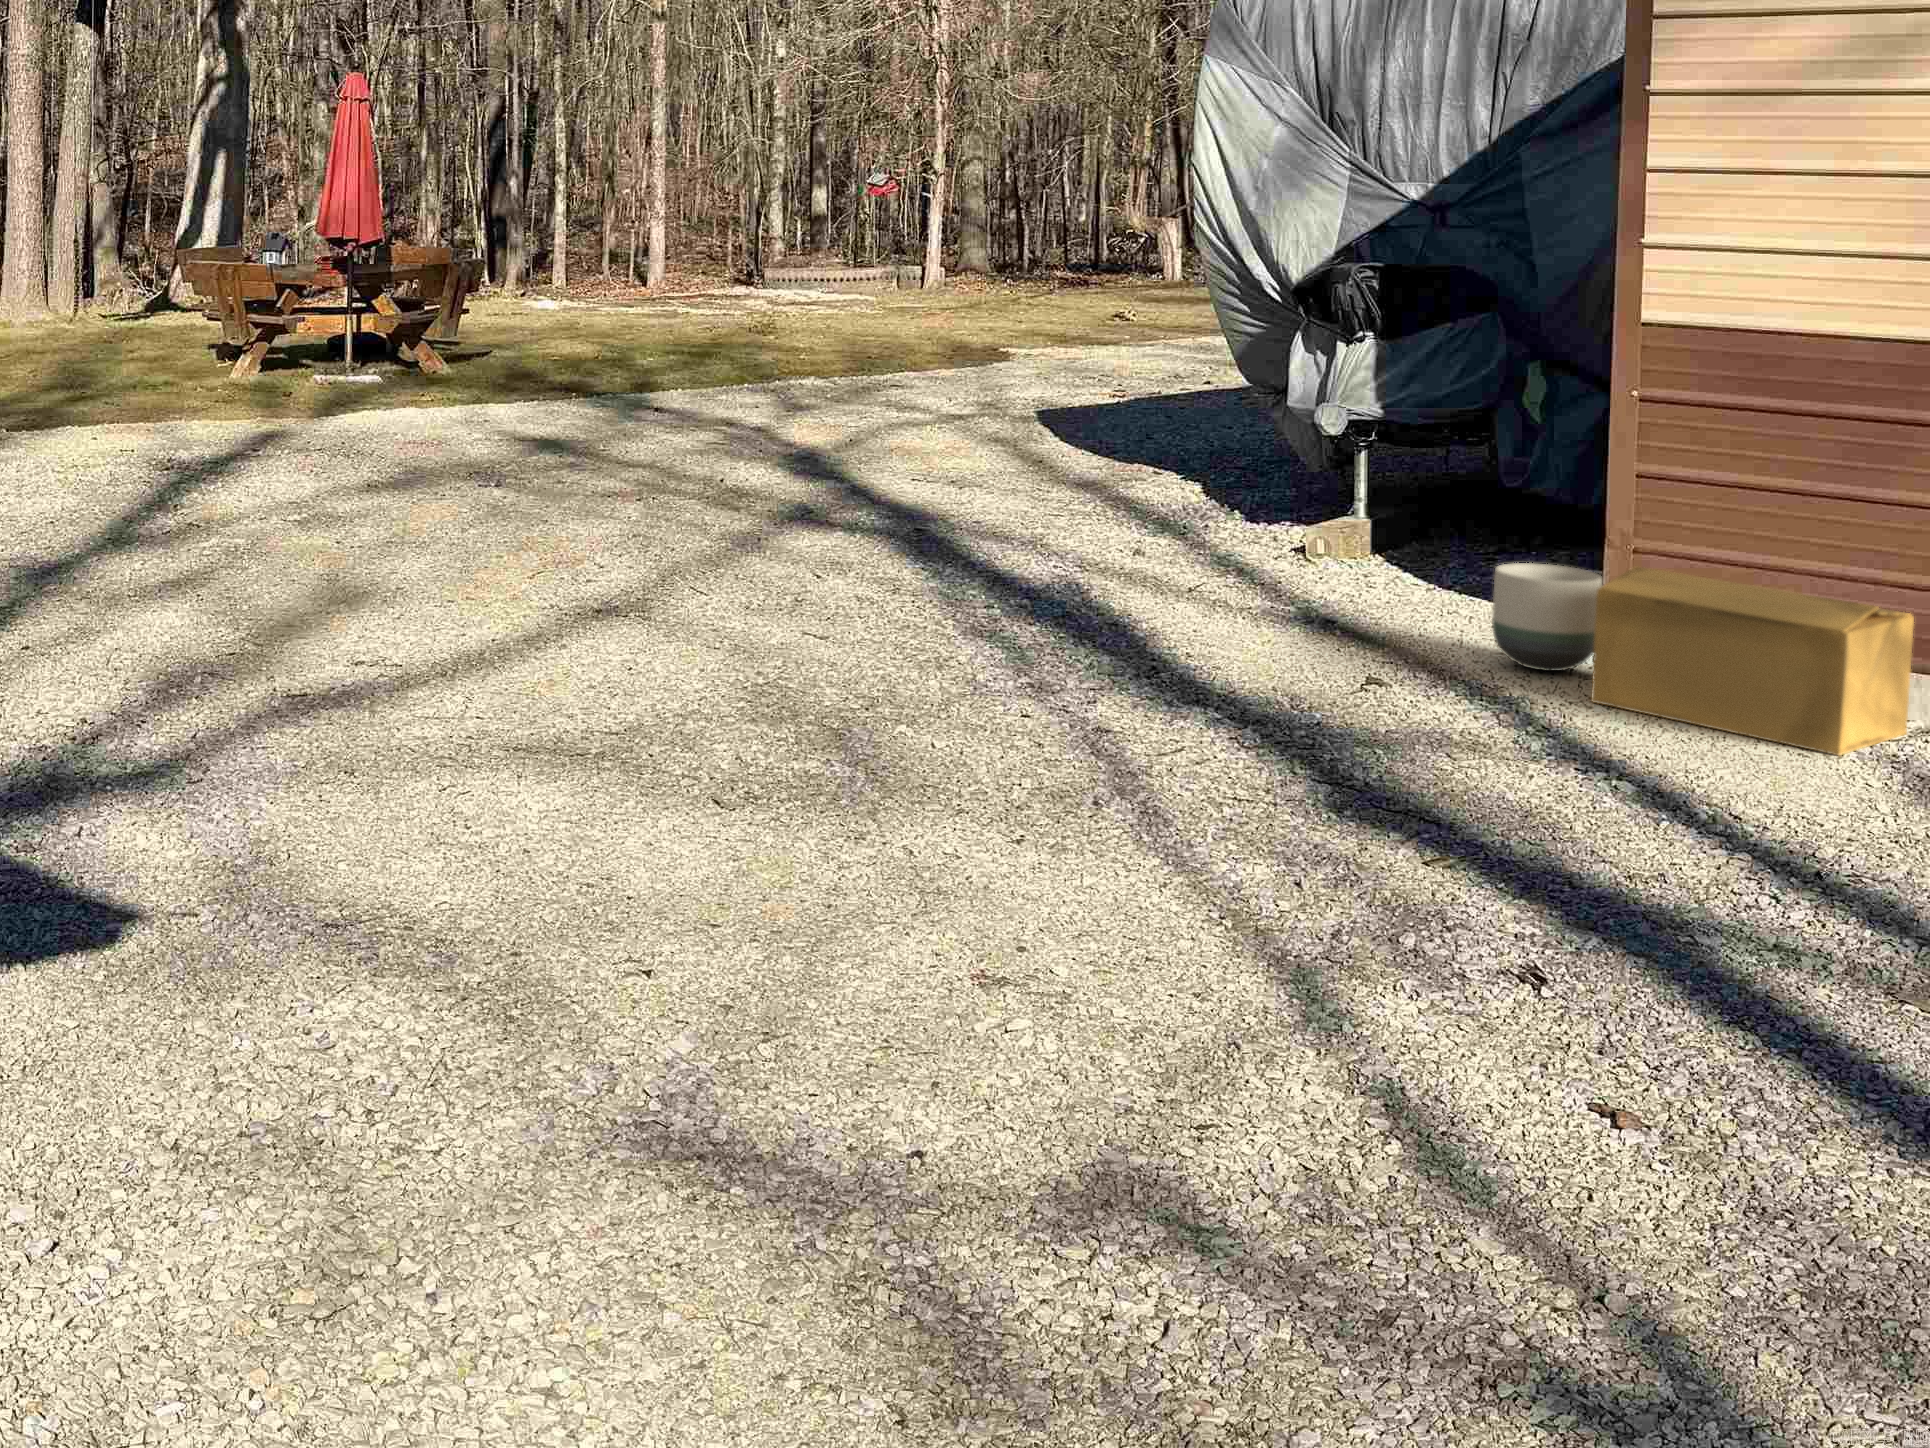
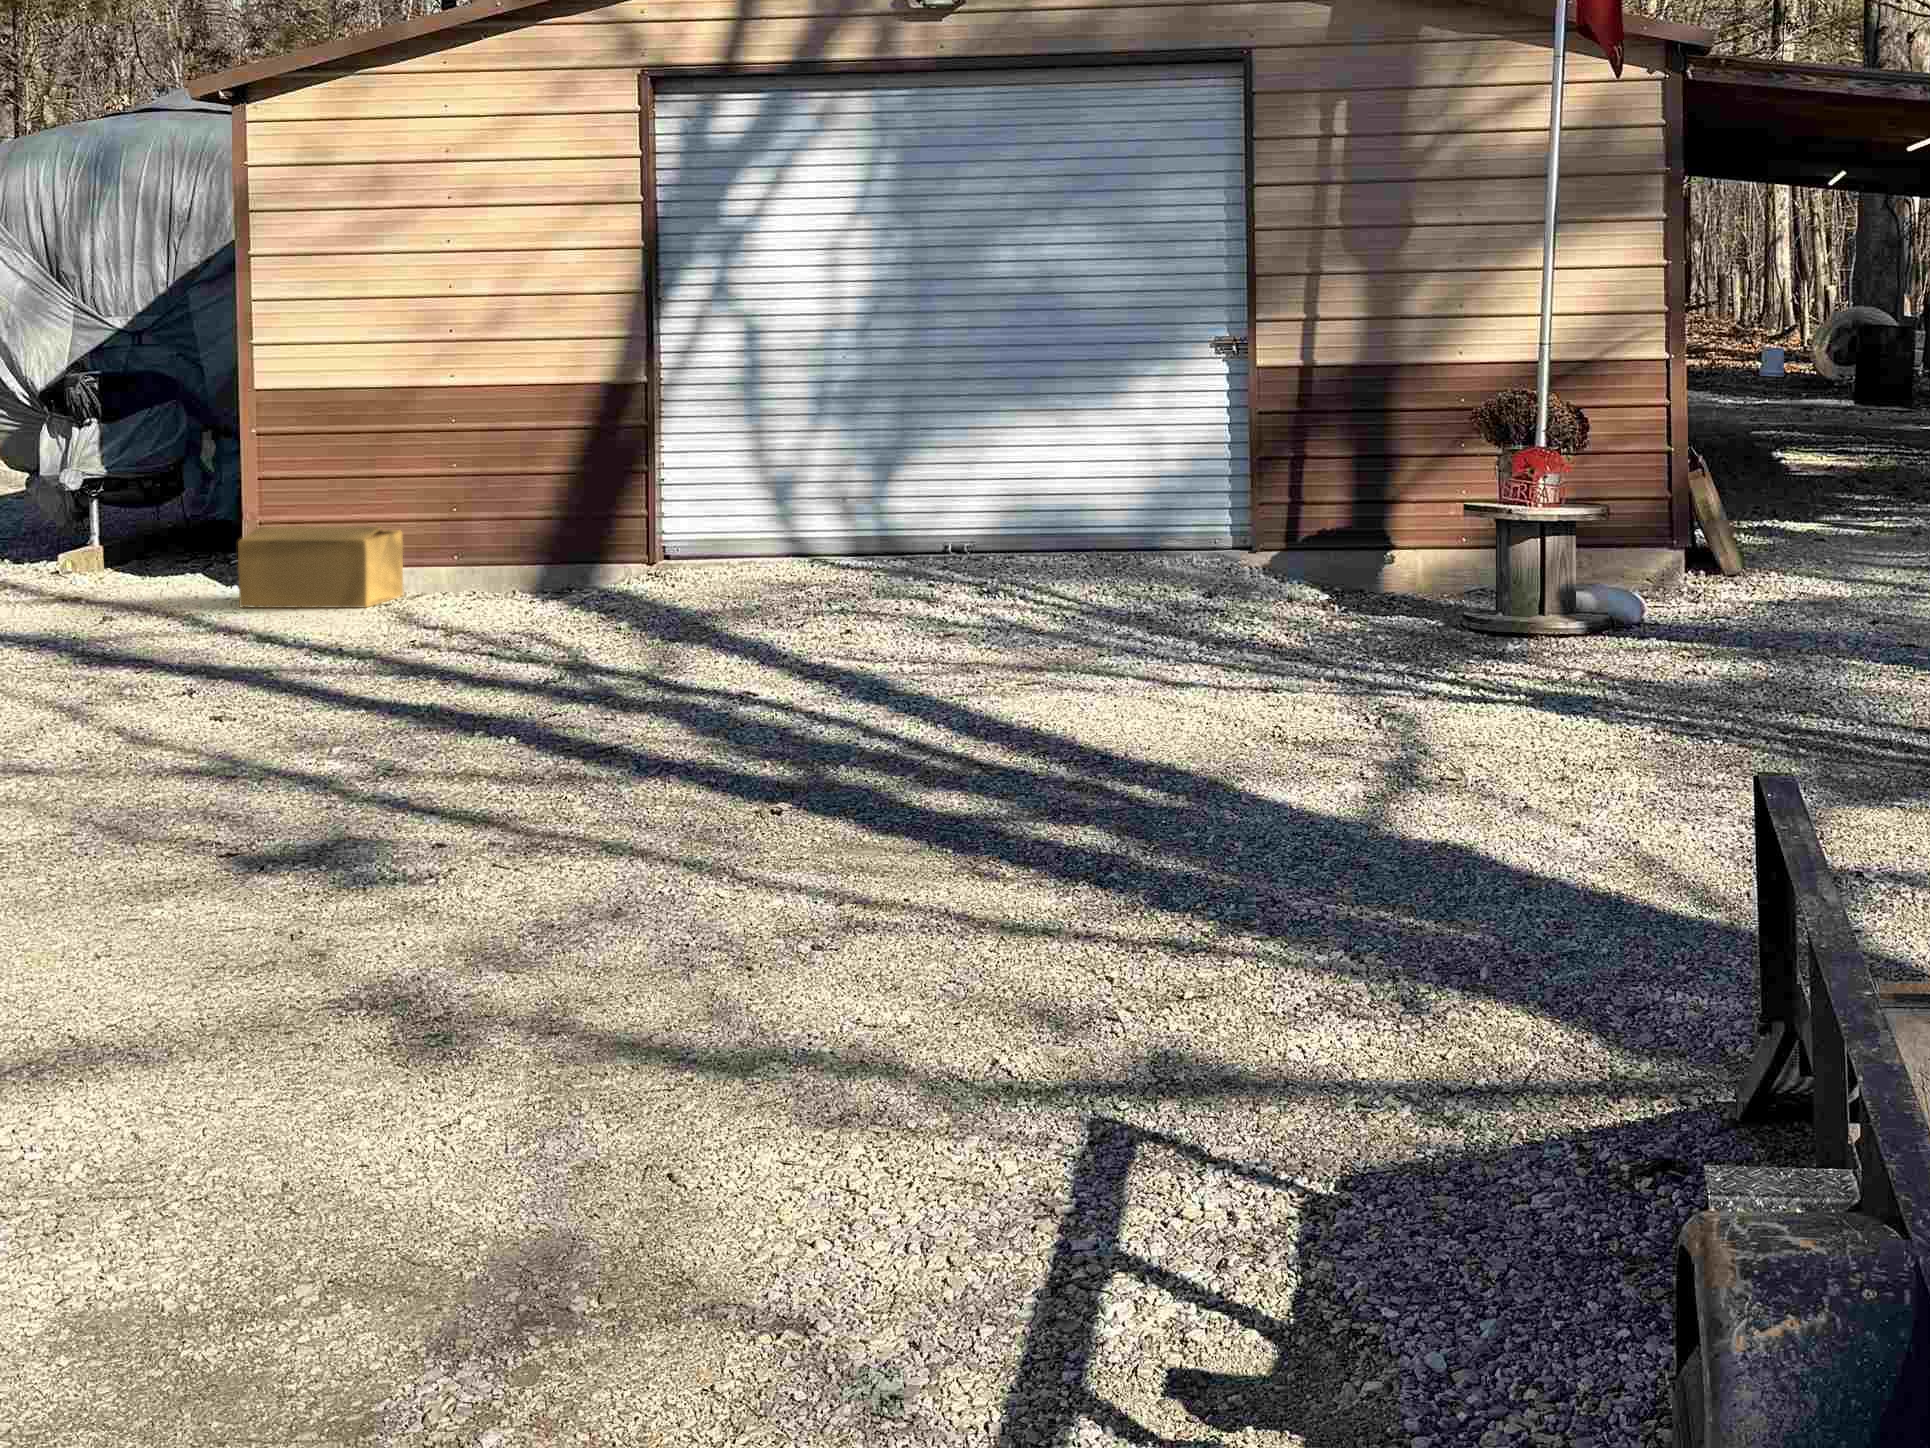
planter: present [1492,563,1602,671] -> none [181,538,244,600]

